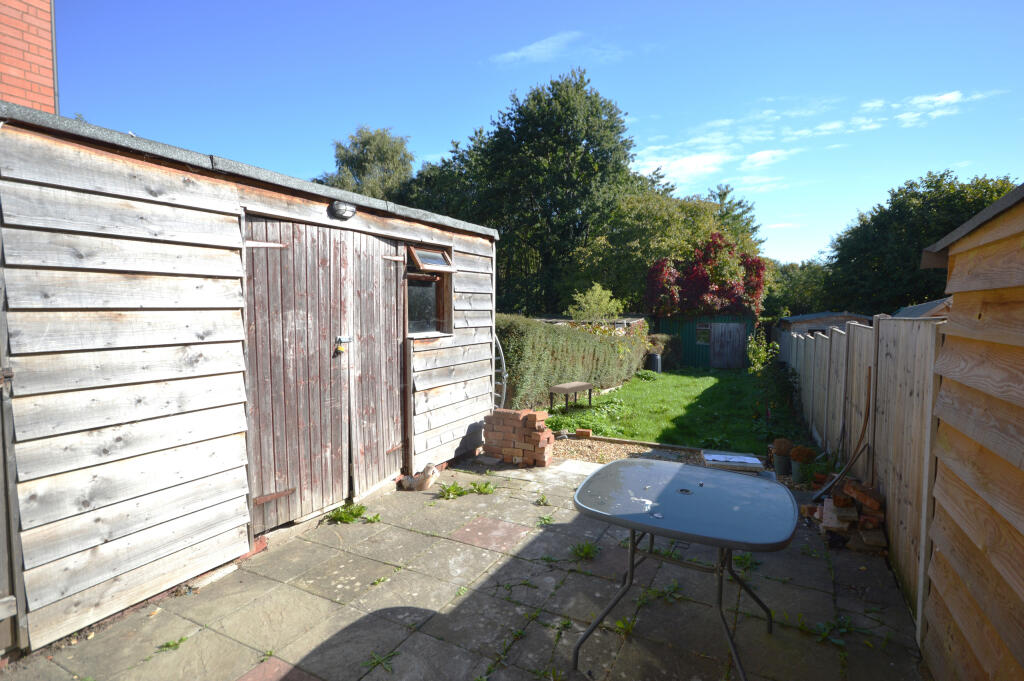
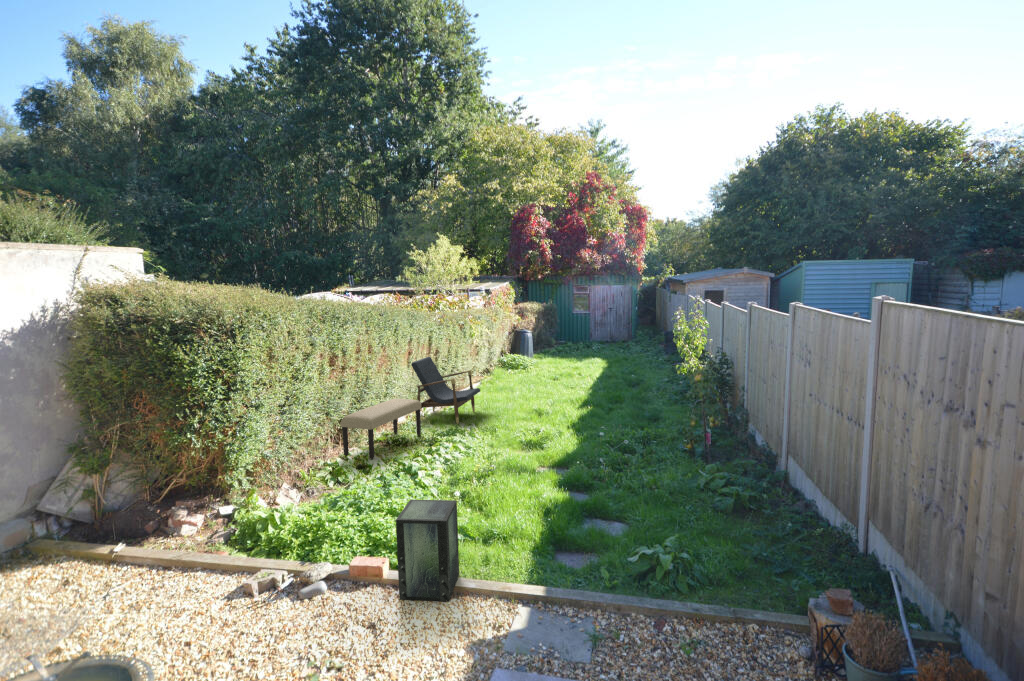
lounge chair: none [585,361,627,402] -> present [411,357,480,424]
storage box: none [600,409,626,451] -> present [396,500,459,602]

